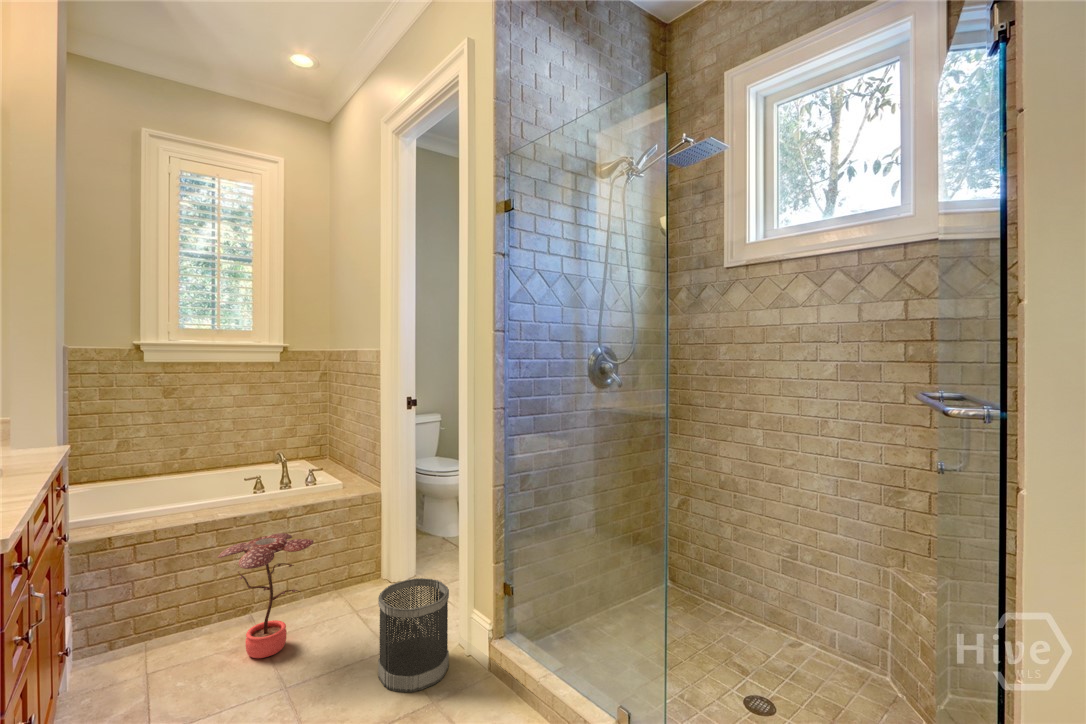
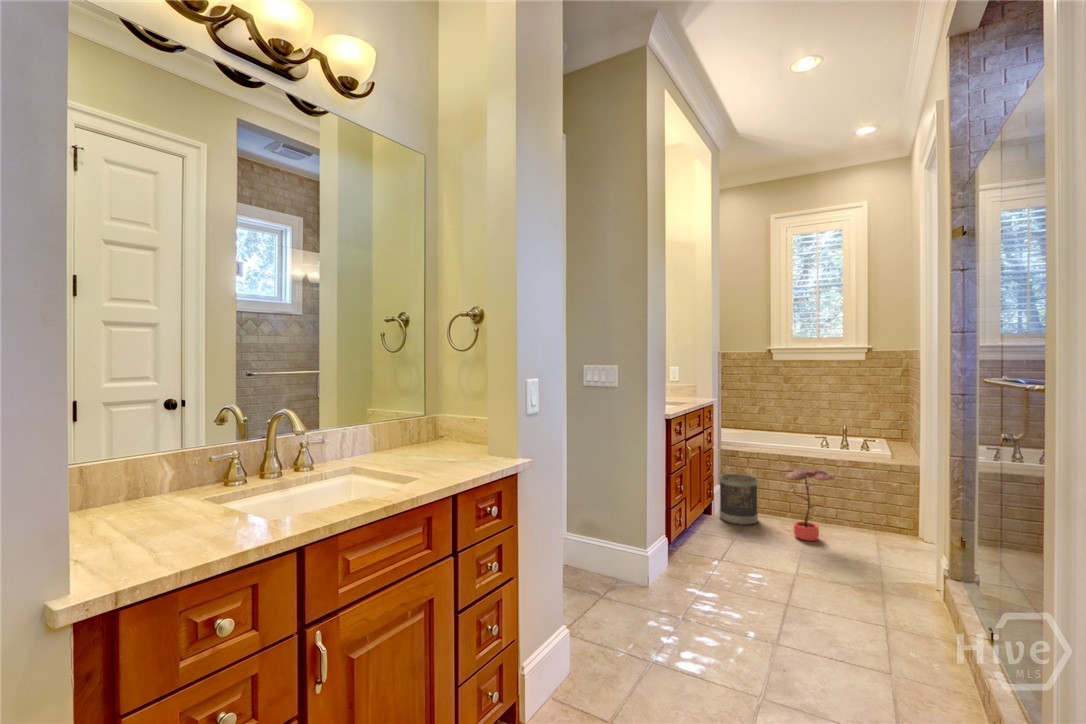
wastebasket: present [378,578,449,692] -> present [719,474,758,525]

